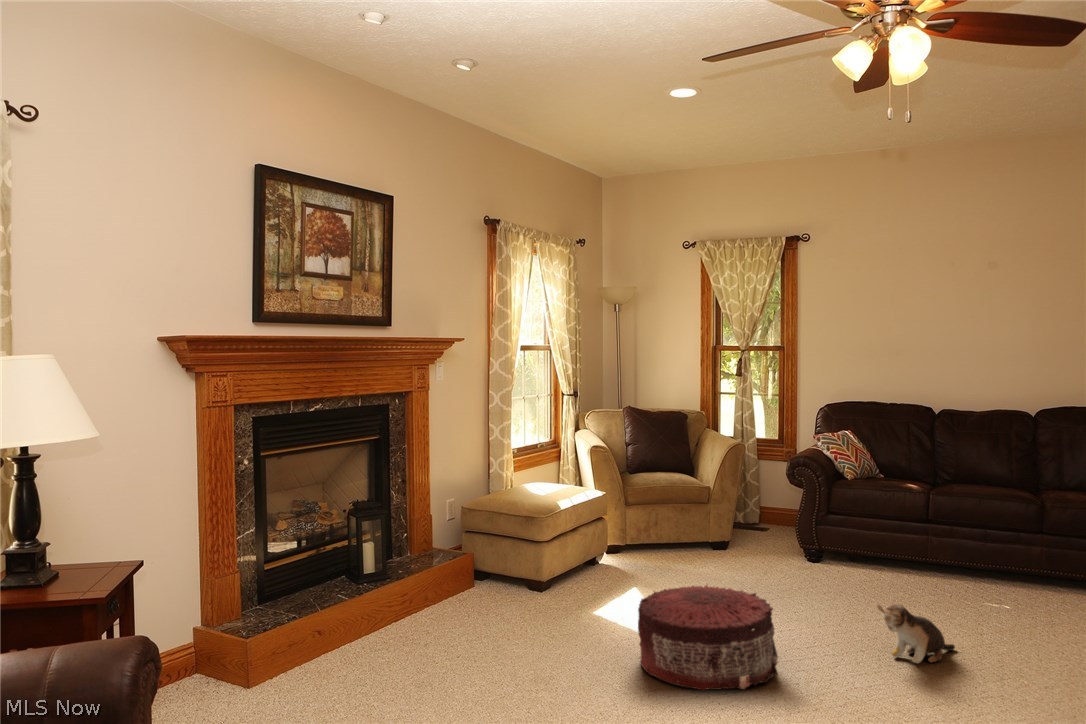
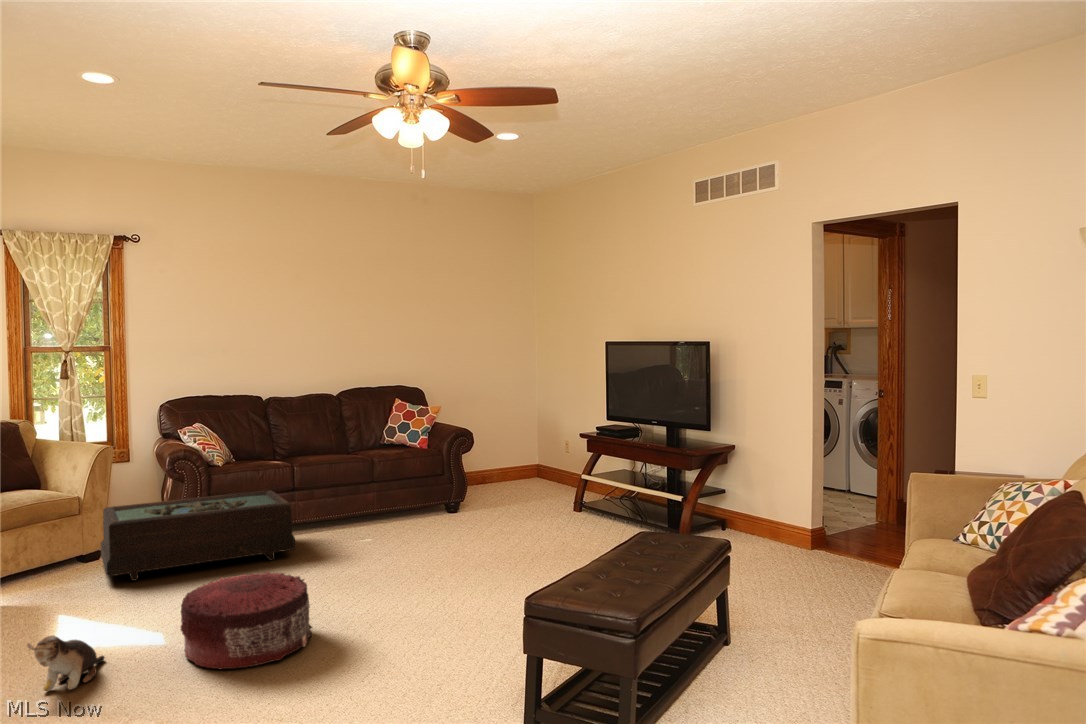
coffee table: none [694,500,901,597] -> present [101,490,295,581]
plush toy: present [877,604,955,663] -> present [27,635,104,691]

